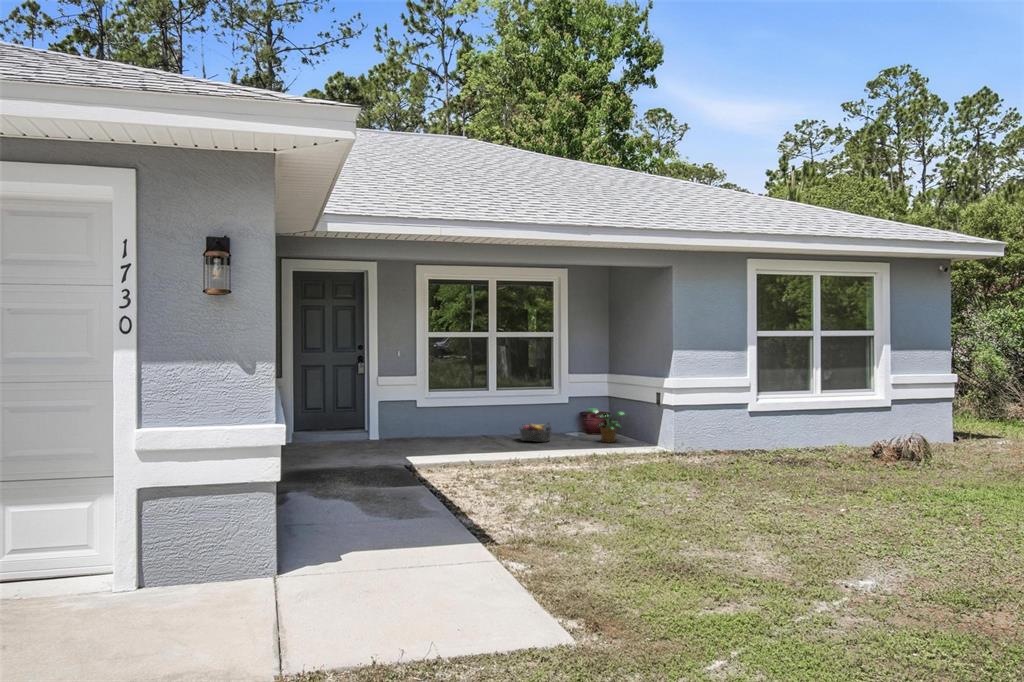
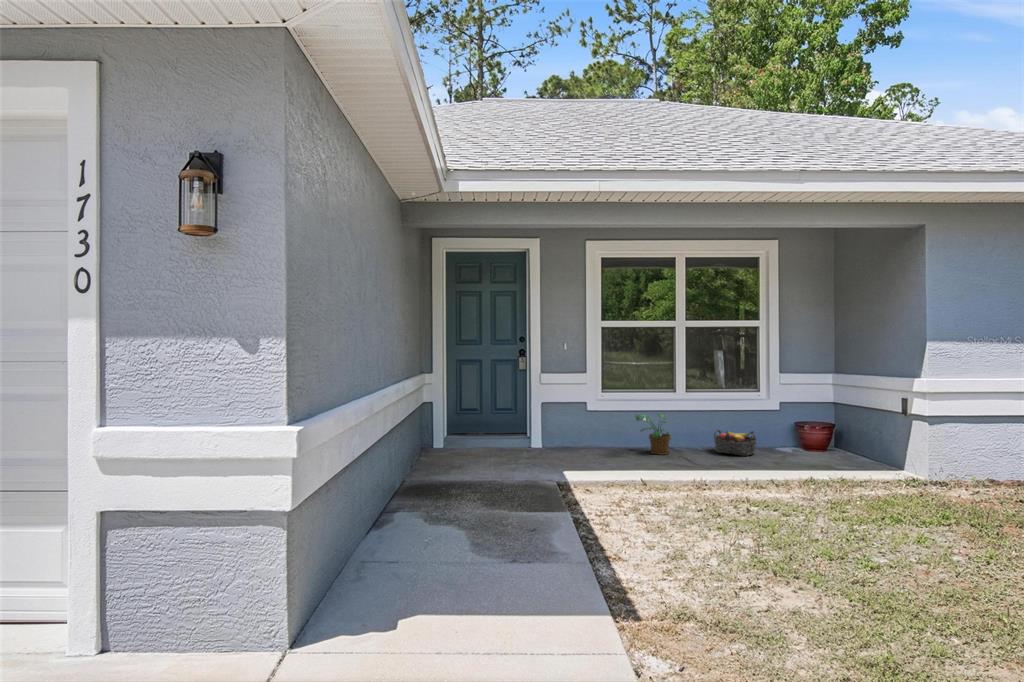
potted plant: present [586,408,627,442] -> present [635,414,671,455]

